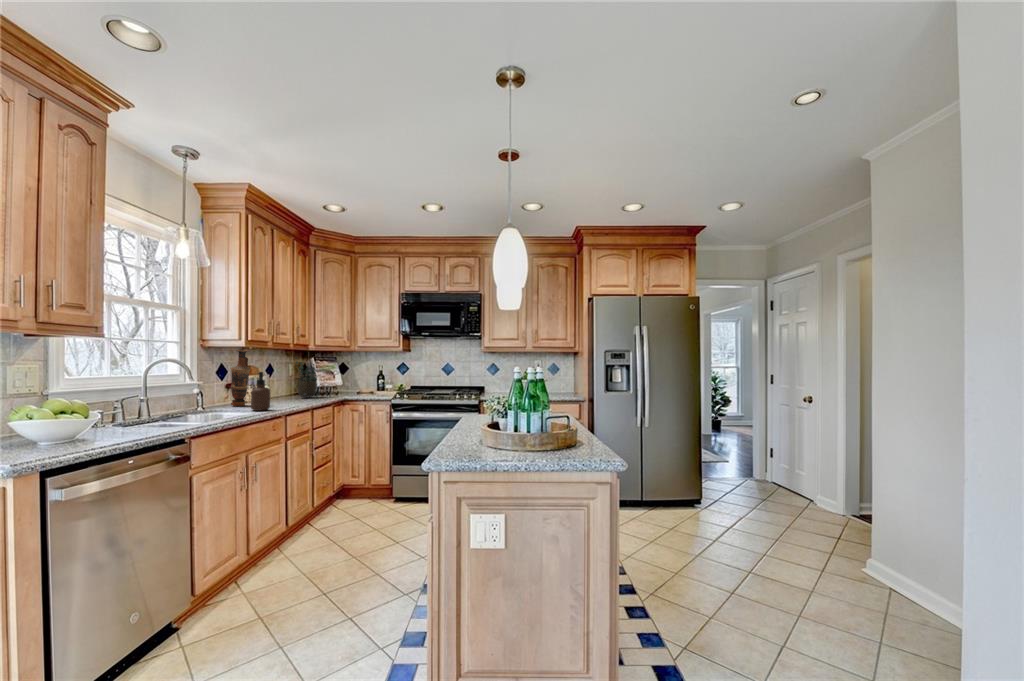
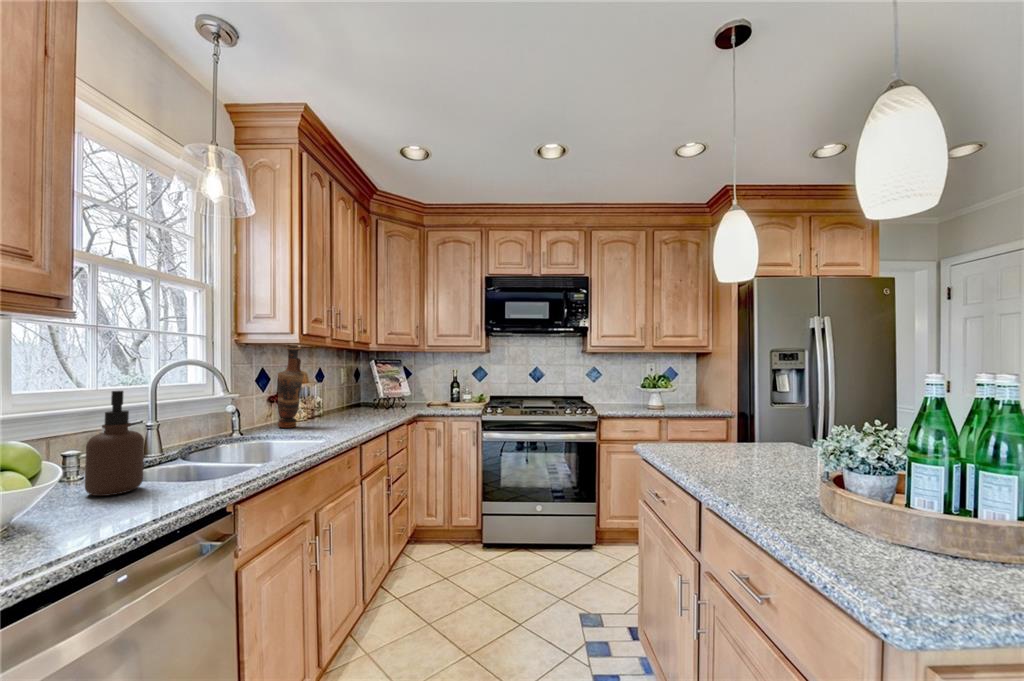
potted plant: present [295,357,318,397] -> none [353,359,384,412]
soap dispenser: present [251,372,270,411] -> present [85,391,144,496]

